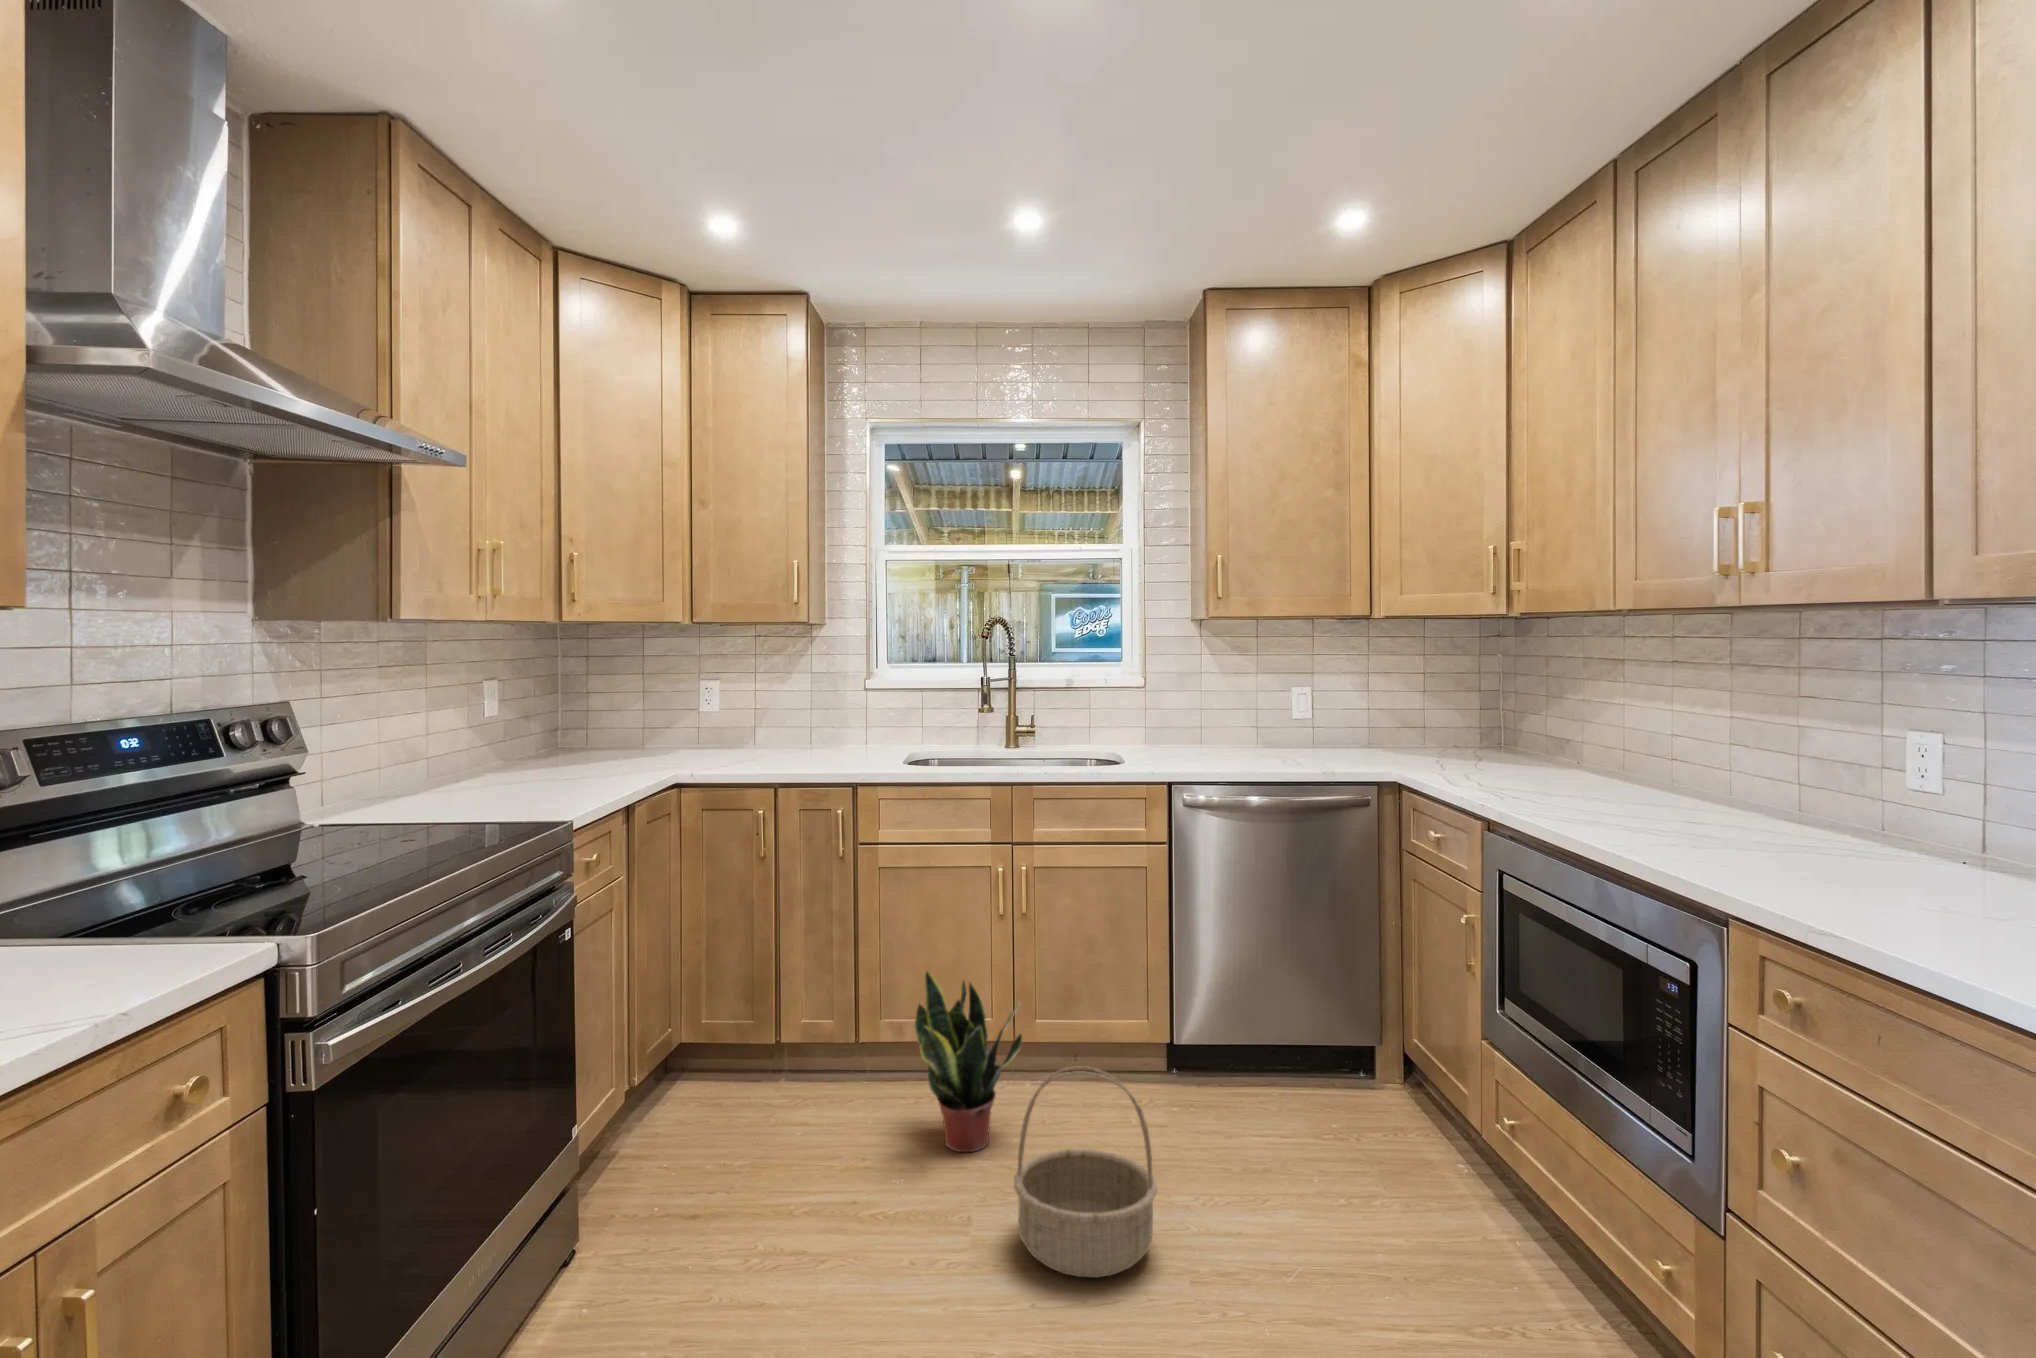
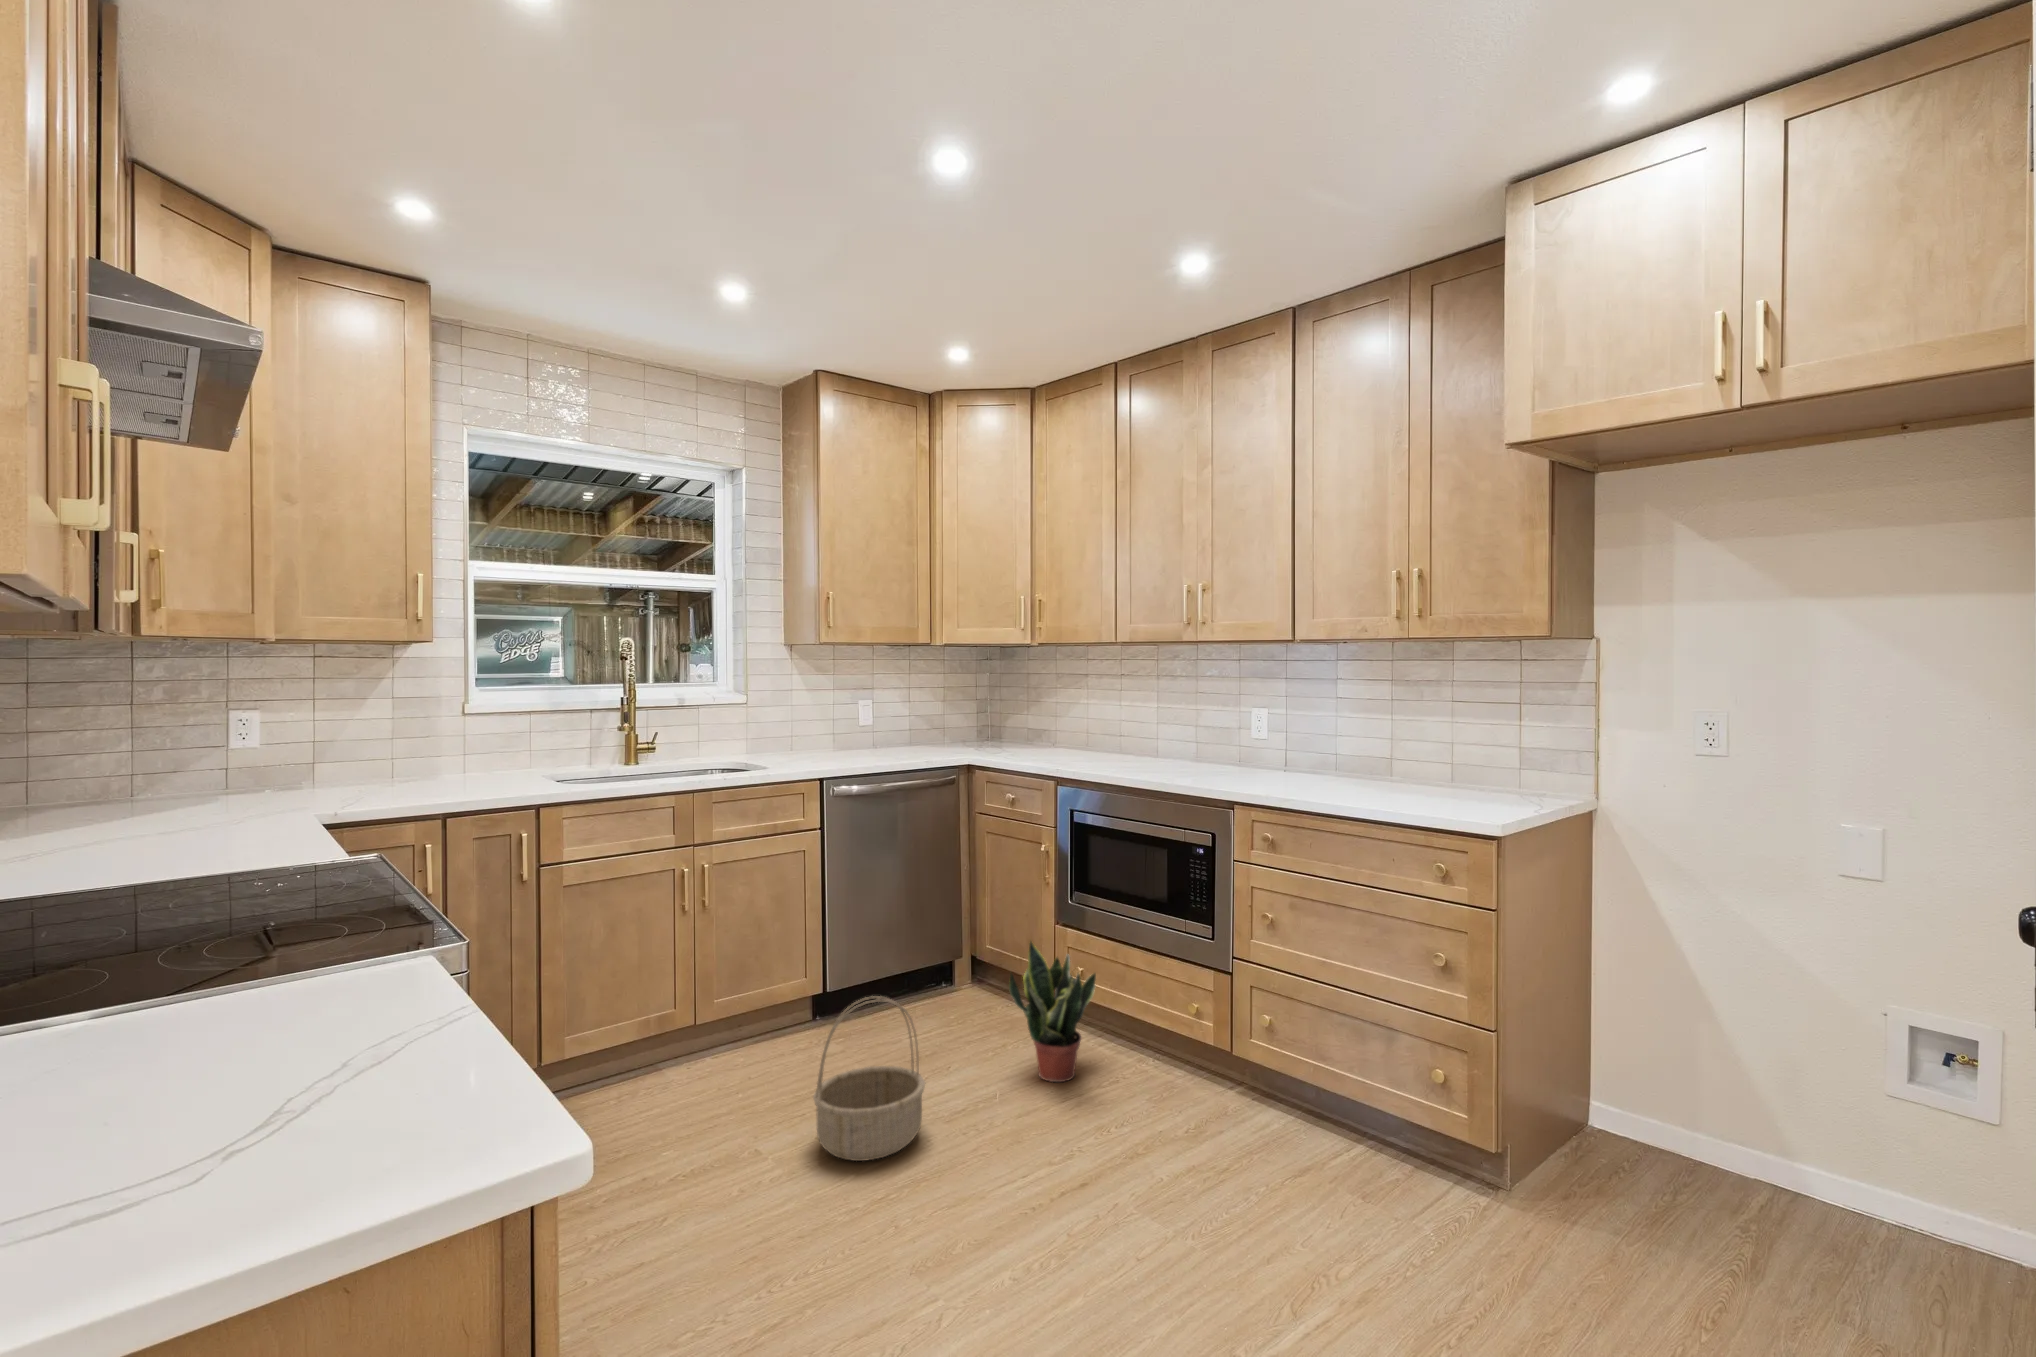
potted plant: present [915,972,1022,1152] -> present [1009,941,1096,1082]

